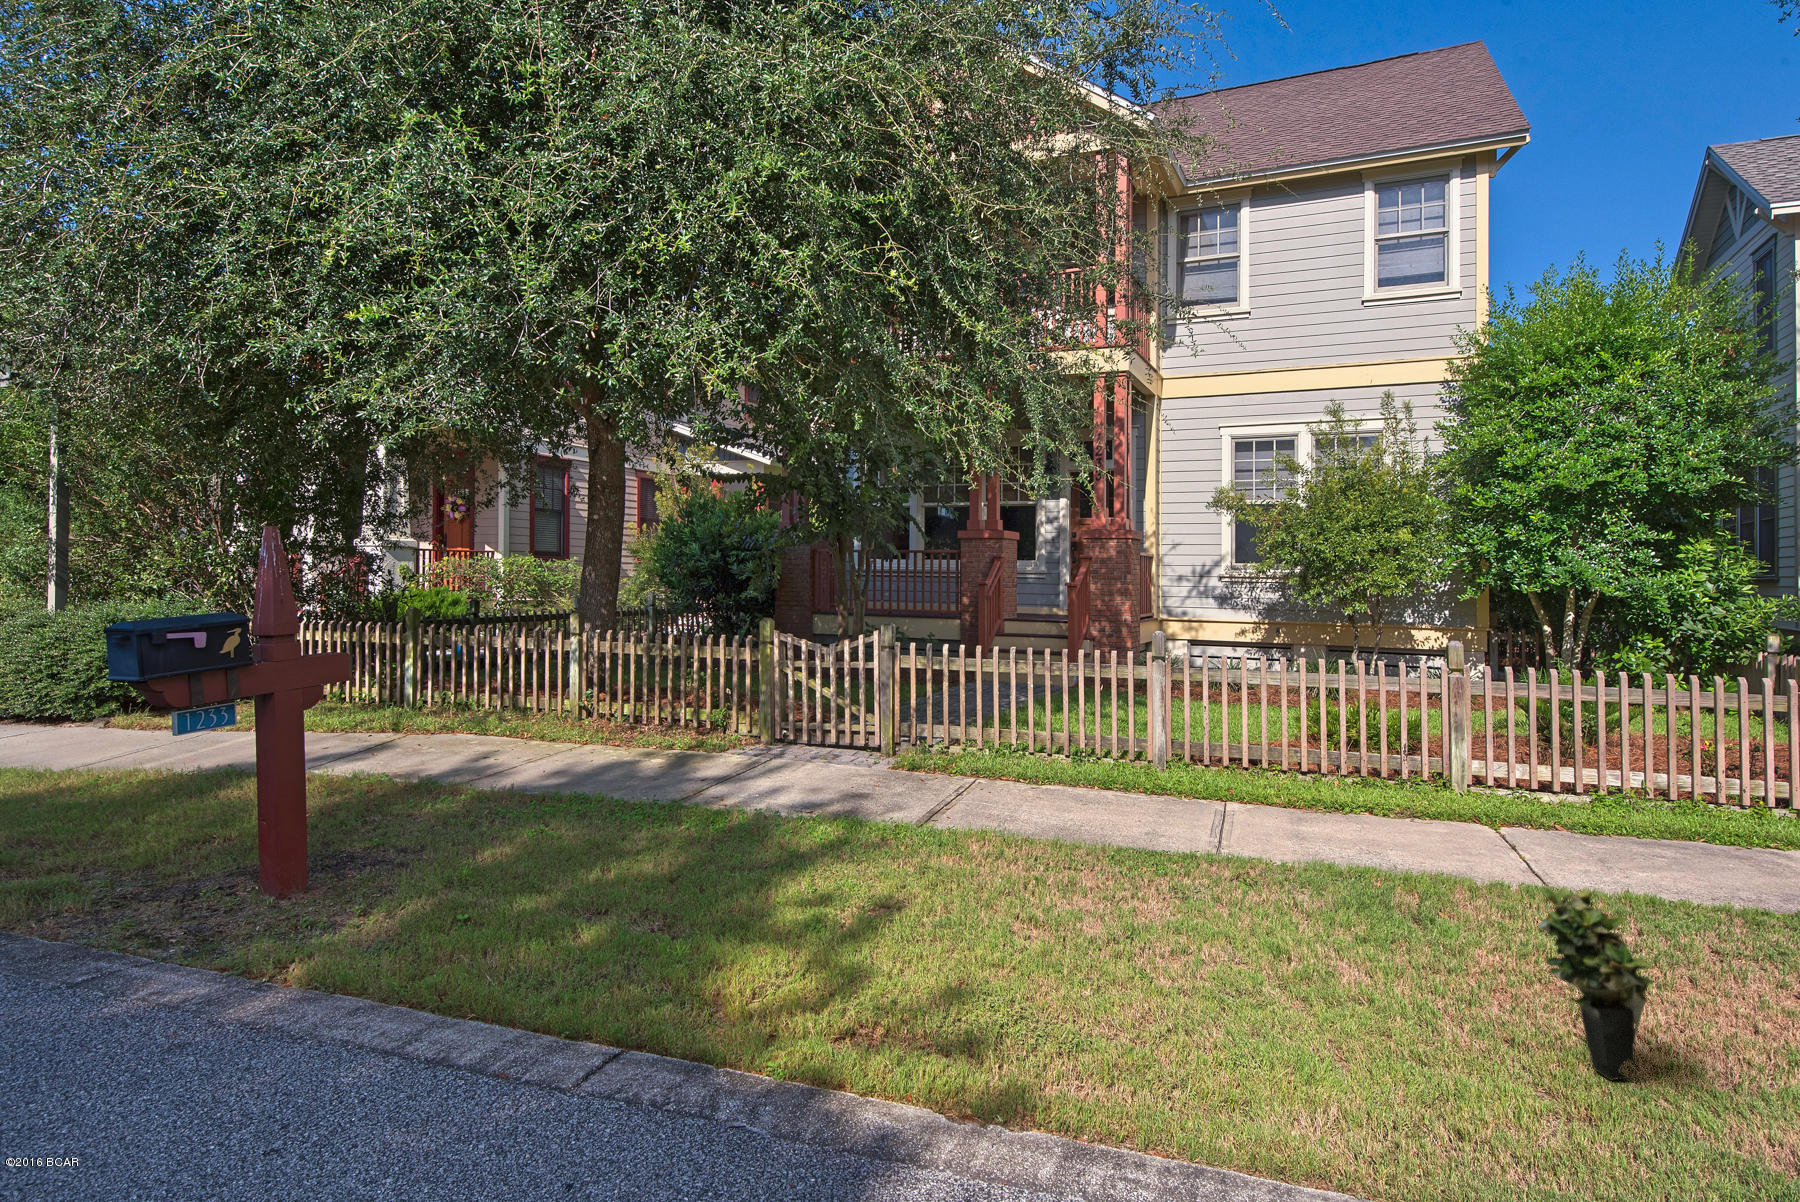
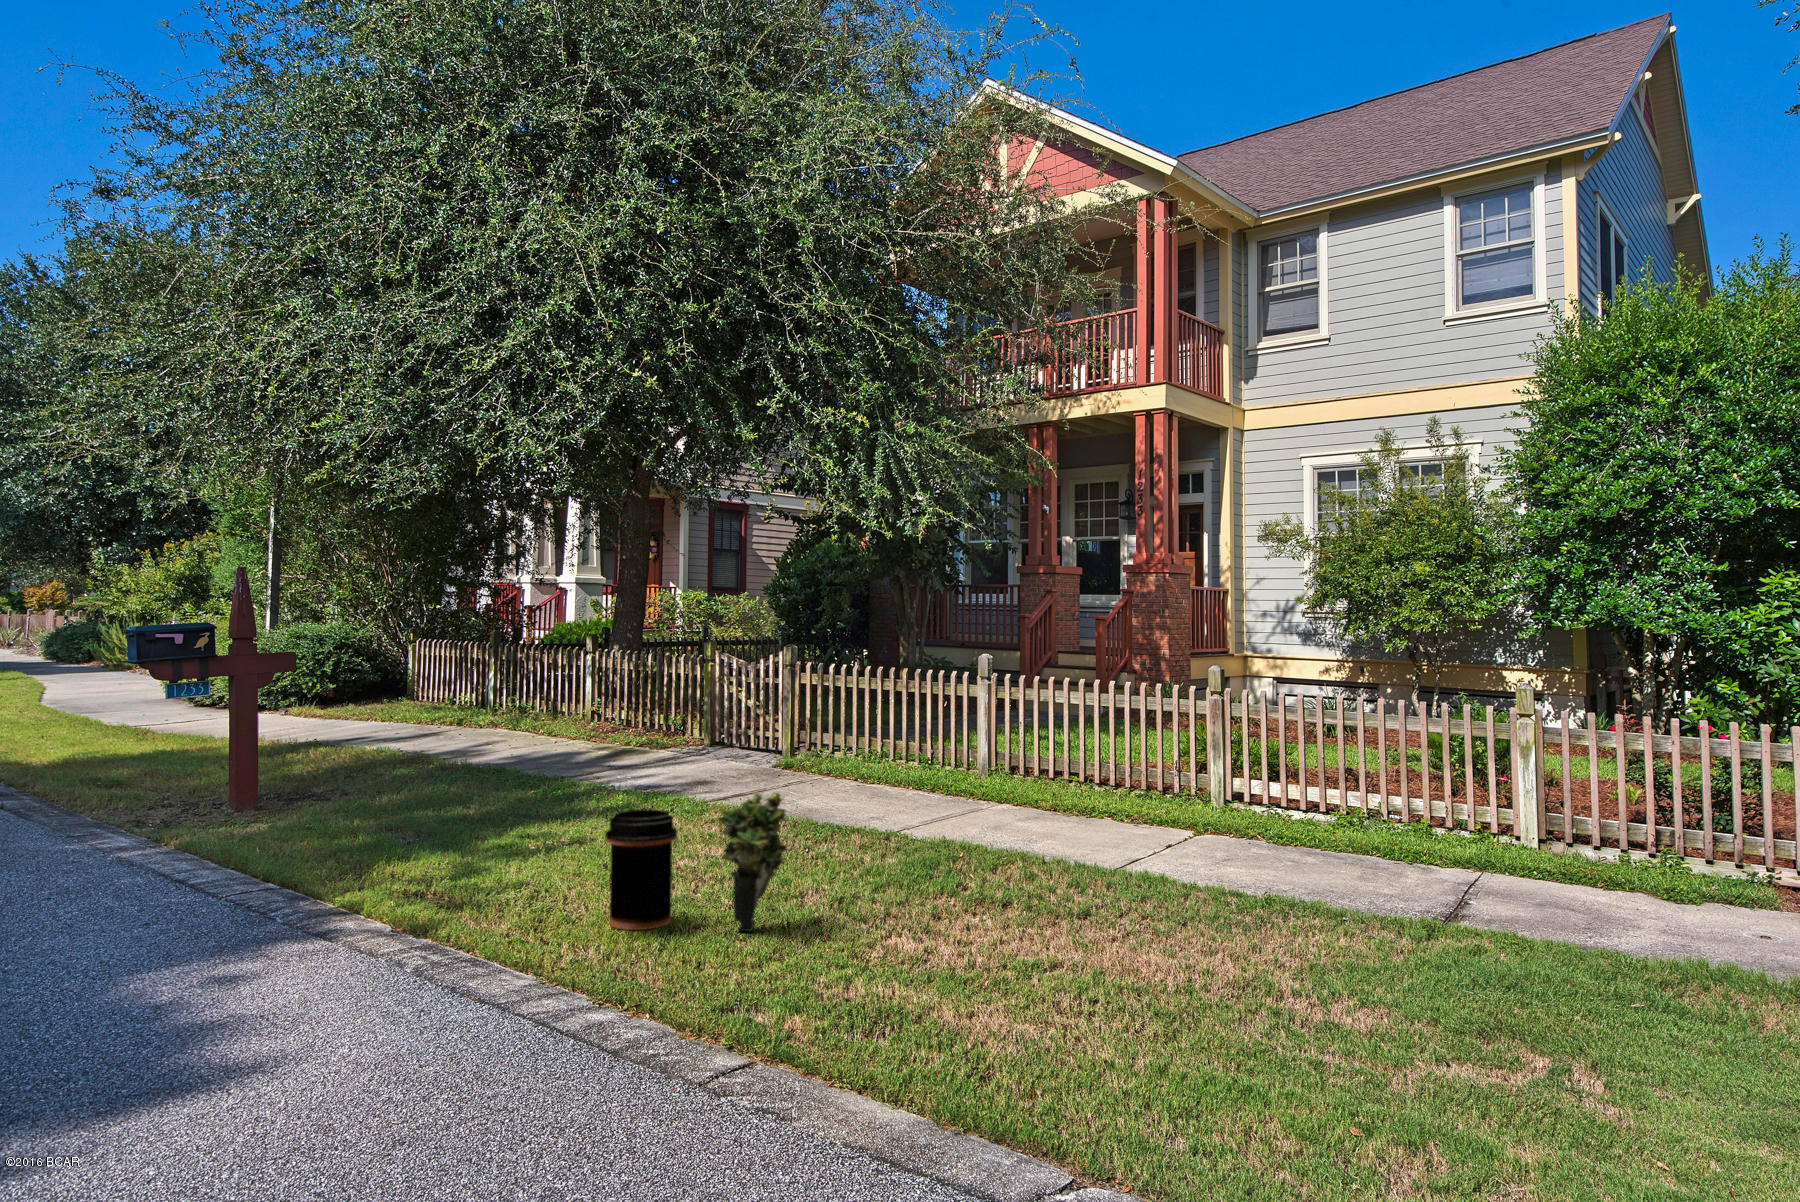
trash can: none [1415,925,1524,1103] -> present [605,810,677,930]

